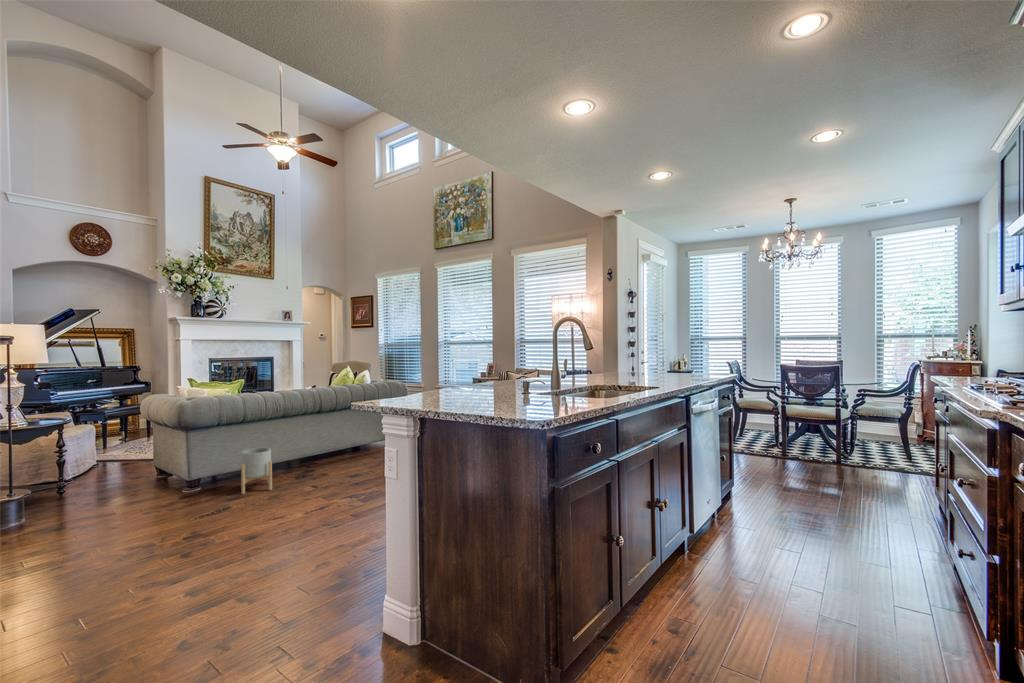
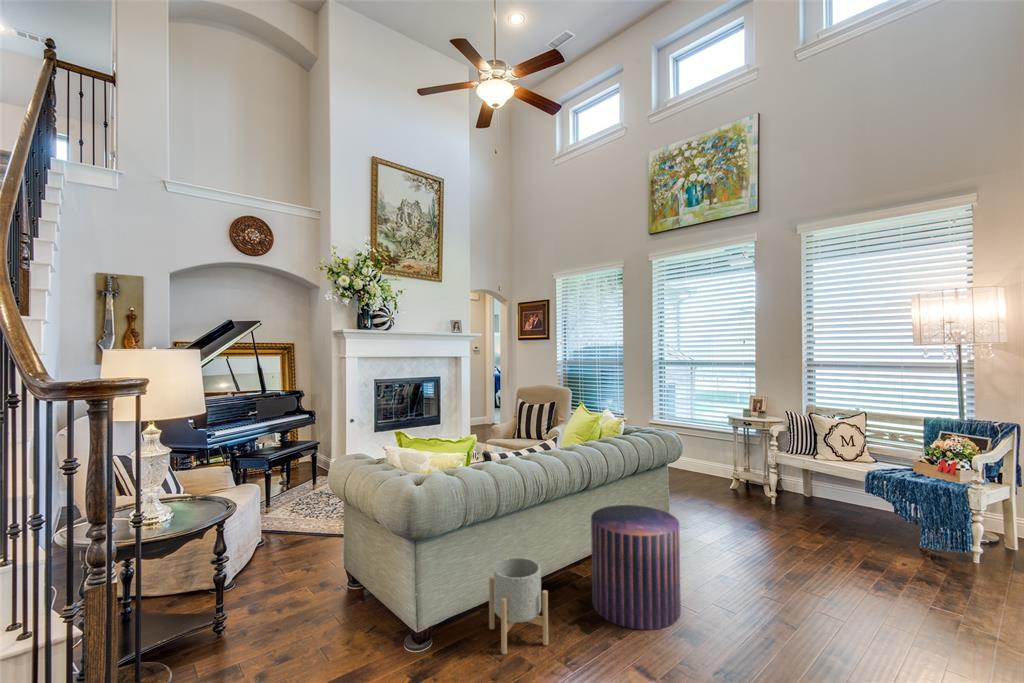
pouf: none [312,423,364,483] -> present [591,505,681,630]

